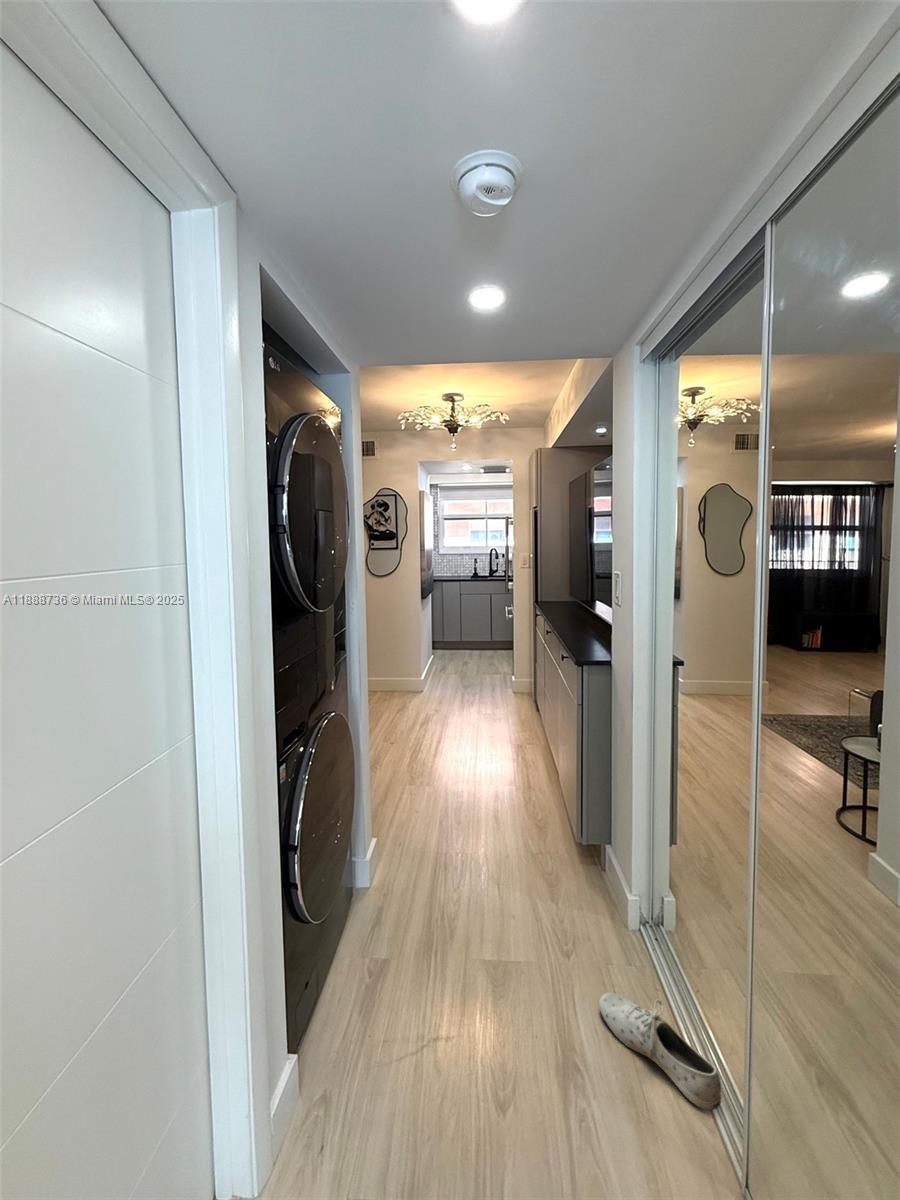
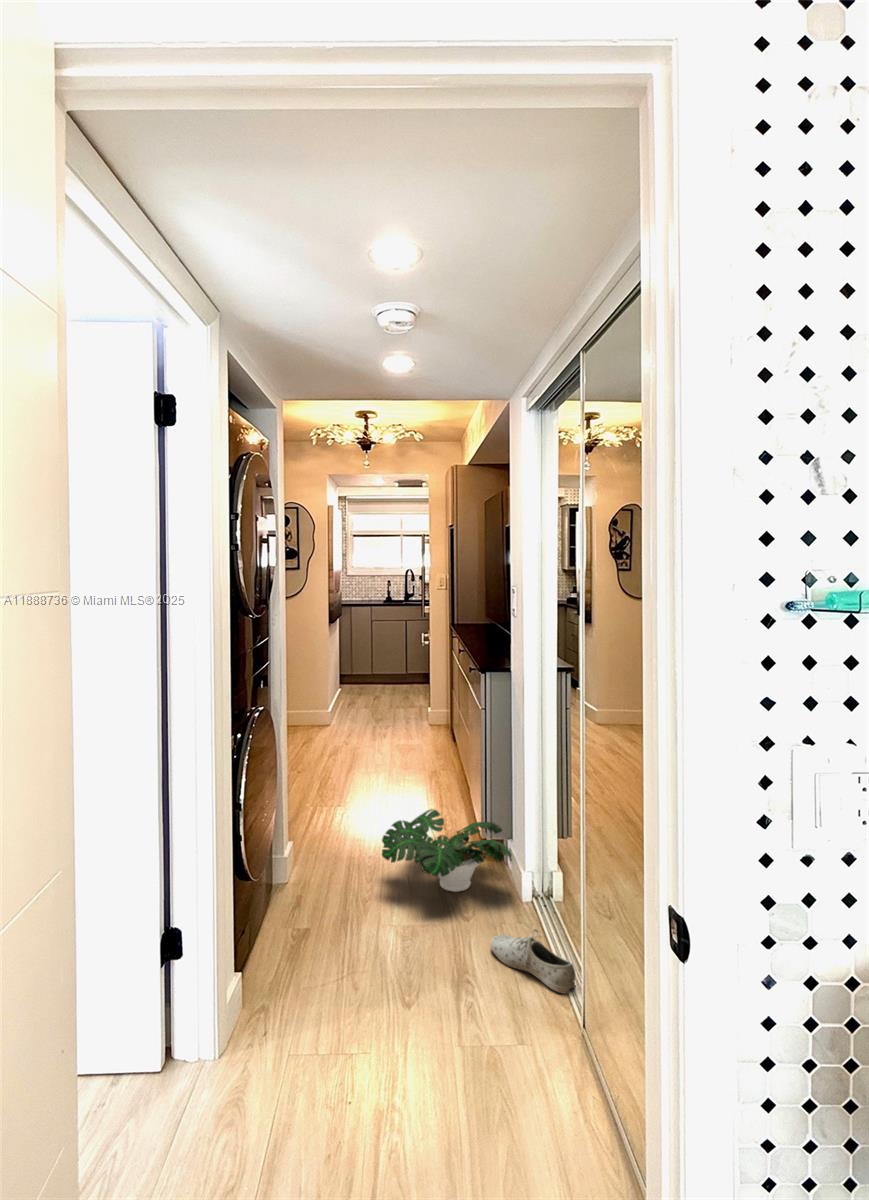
potted plant: none [469,806,617,907] -> present [382,809,512,892]

